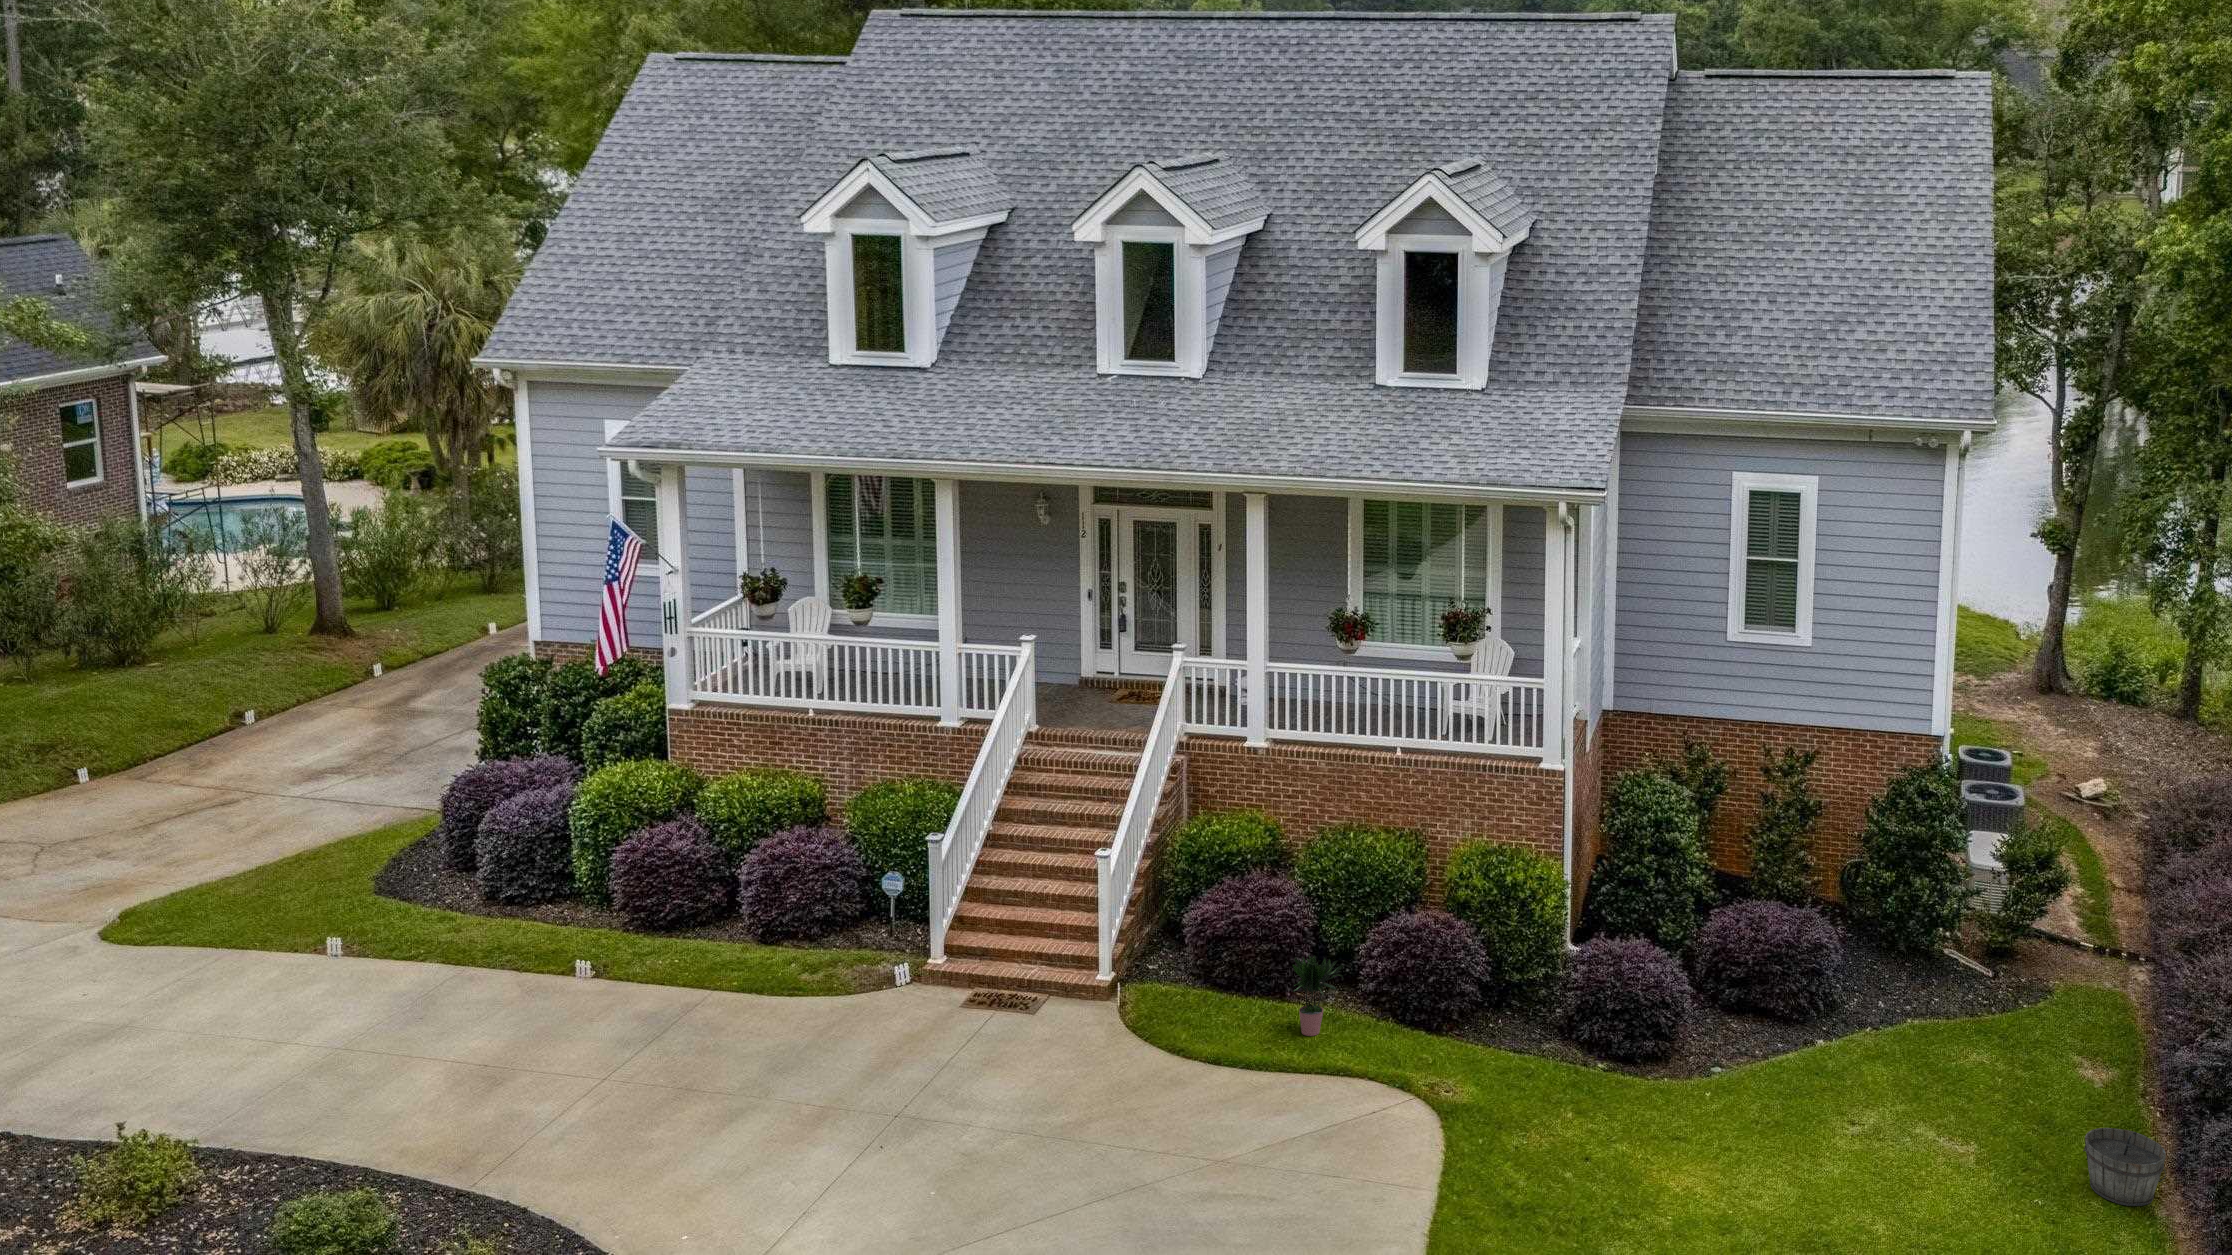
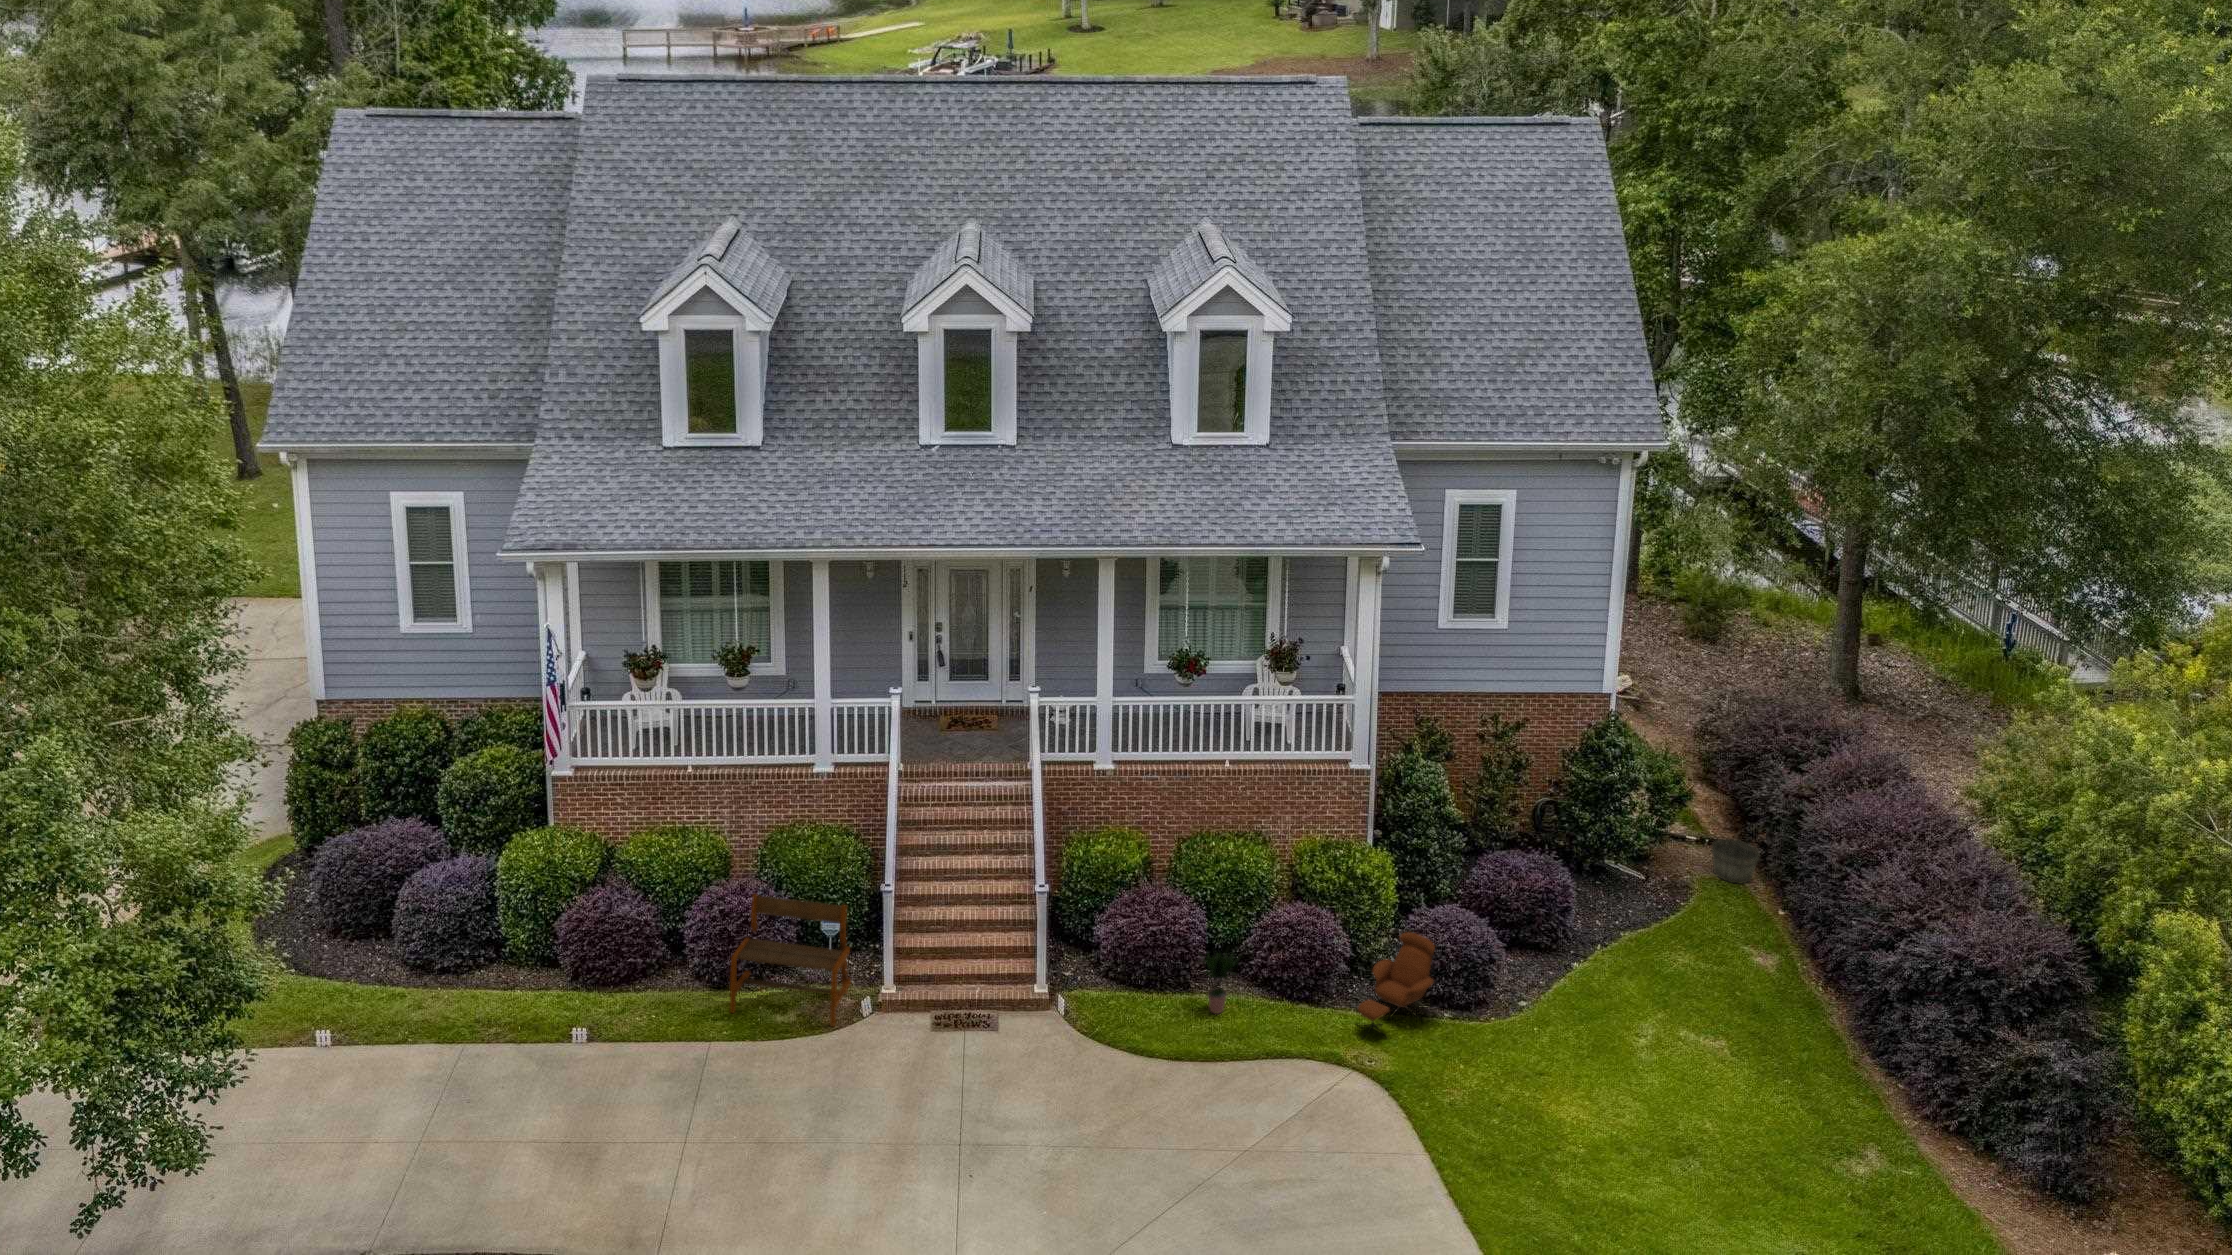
bench: none [763,836,907,992] -> present [730,894,851,1026]
lounge chair: none [1465,963,1583,1087] -> present [1358,932,1435,1037]
wooden bucket: present [2083,1128,2166,1206] -> present [1711,839,1760,884]

